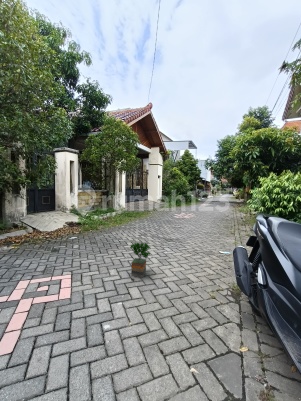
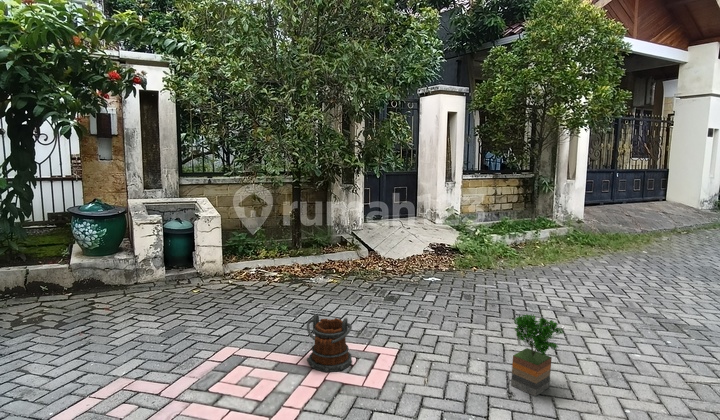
bucket: none [14,263,47,300] -> present [307,315,352,372]

